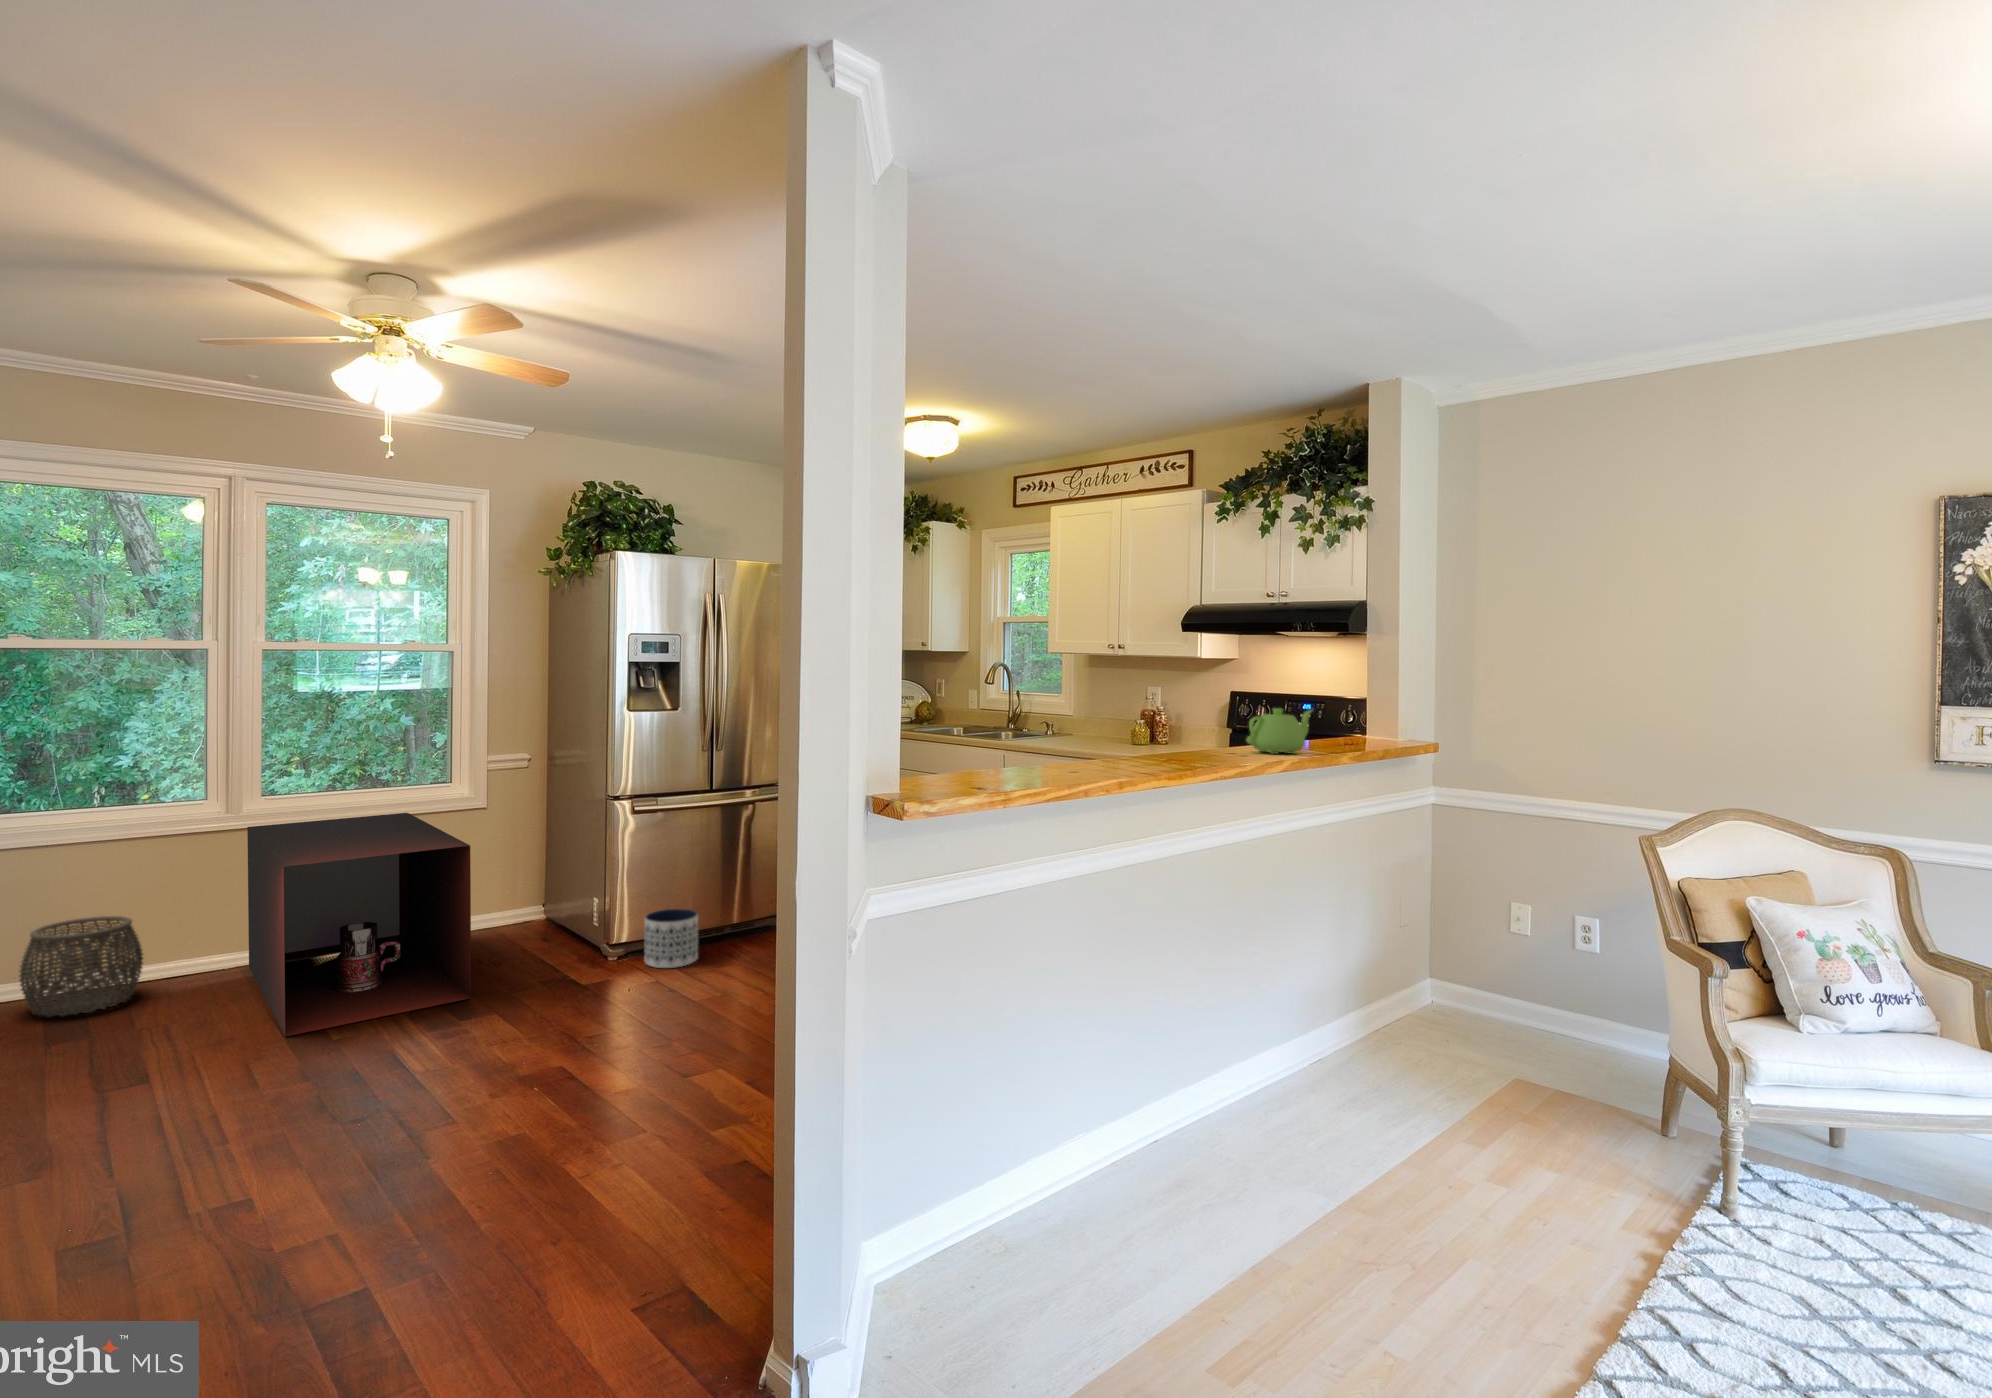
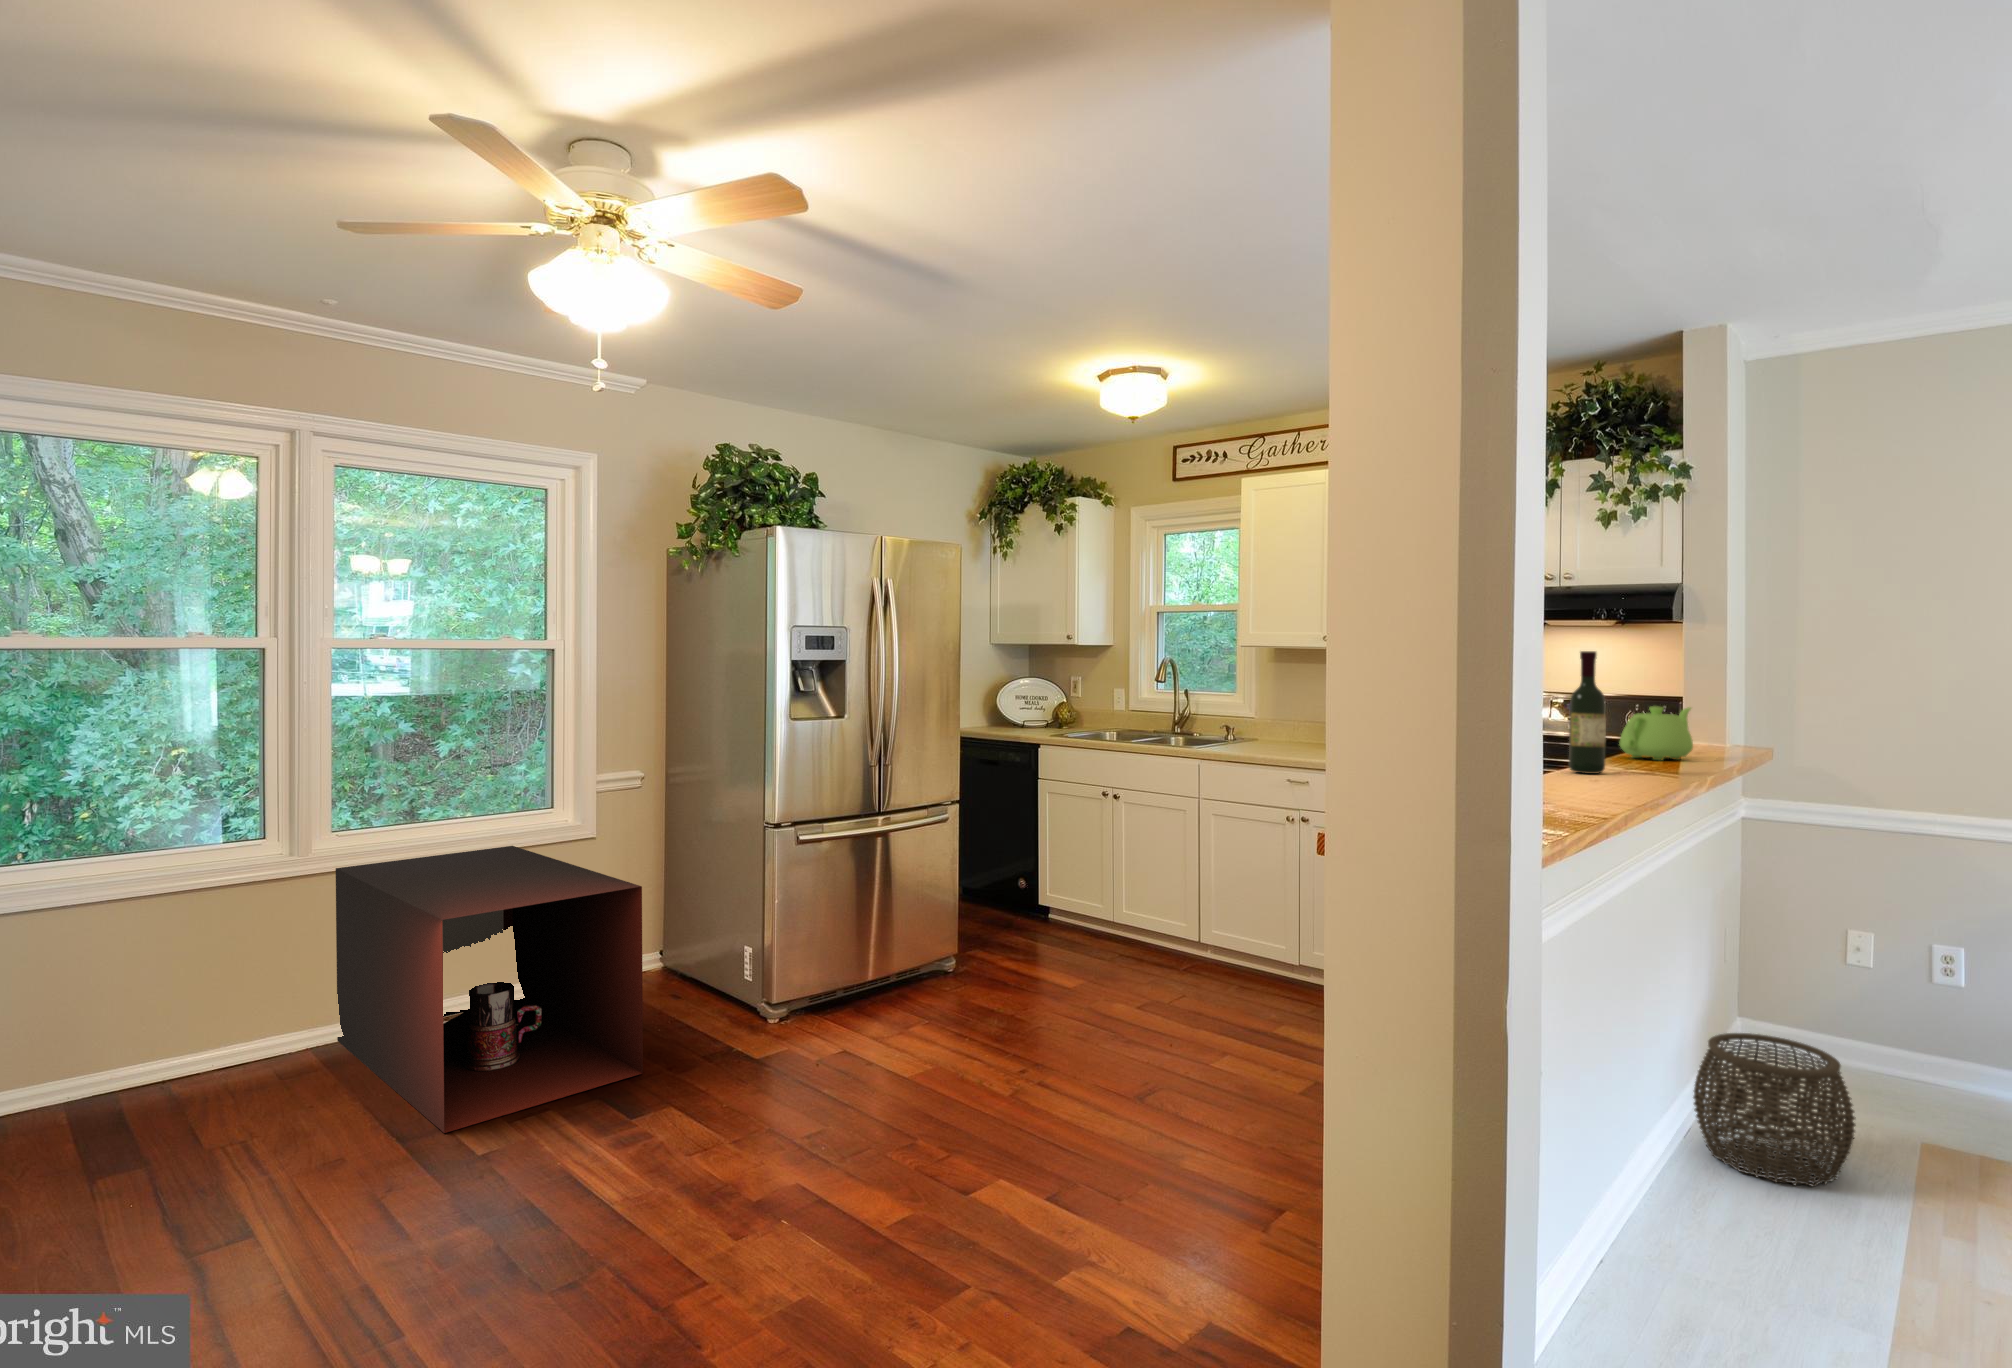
wine bottle: none [1153,661,1180,763] -> present [1569,651,1606,774]
planter: present [645,909,698,968] -> none [818,954,879,1026]
woven basket: present [19,916,143,1017] -> present [1693,1033,1855,1186]

